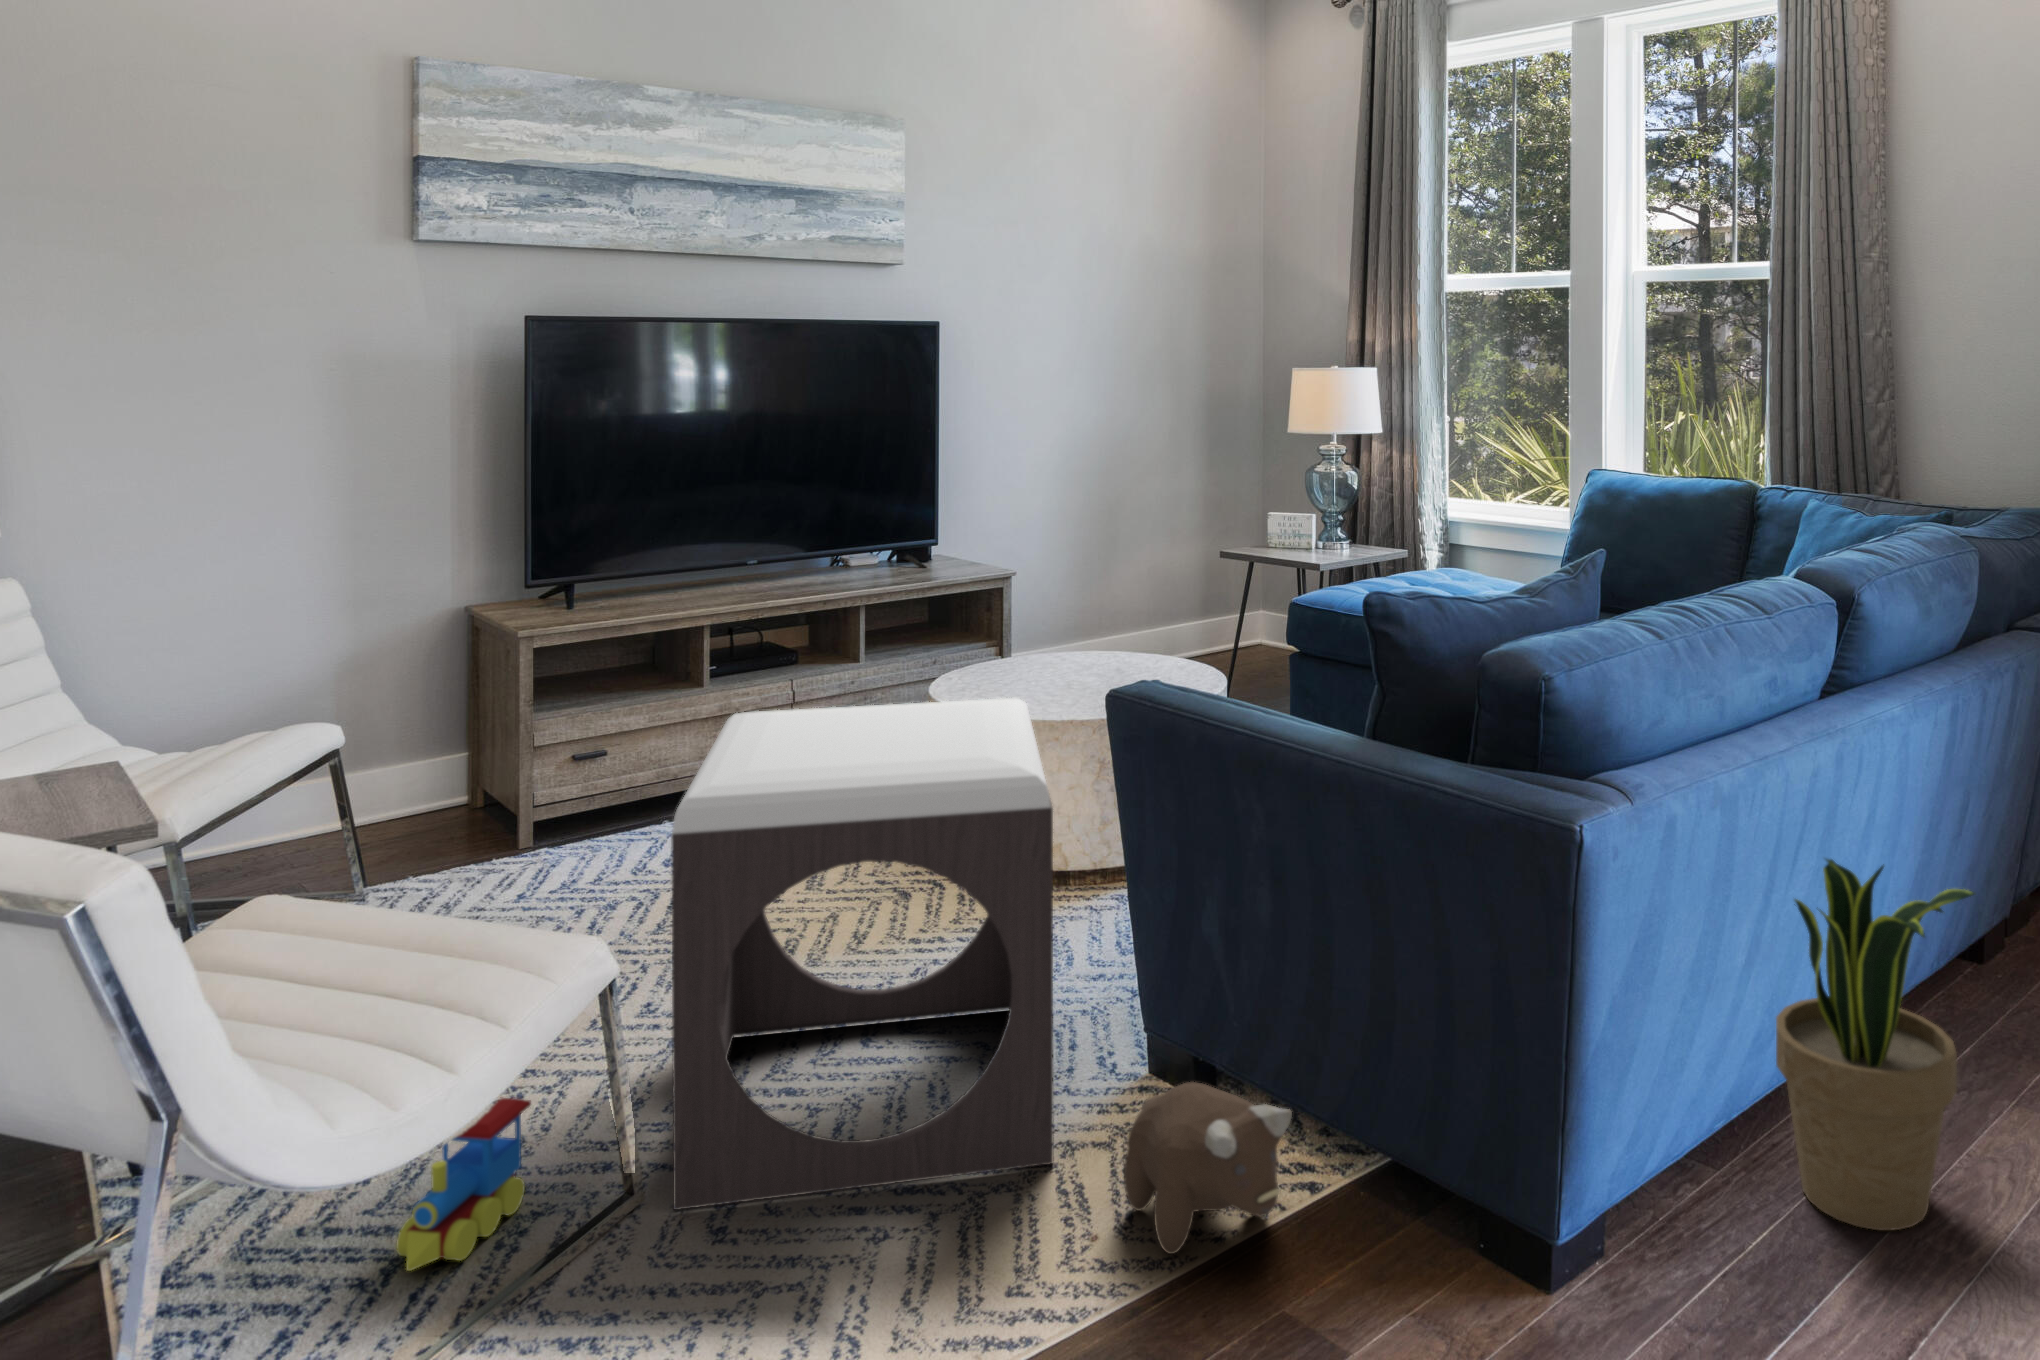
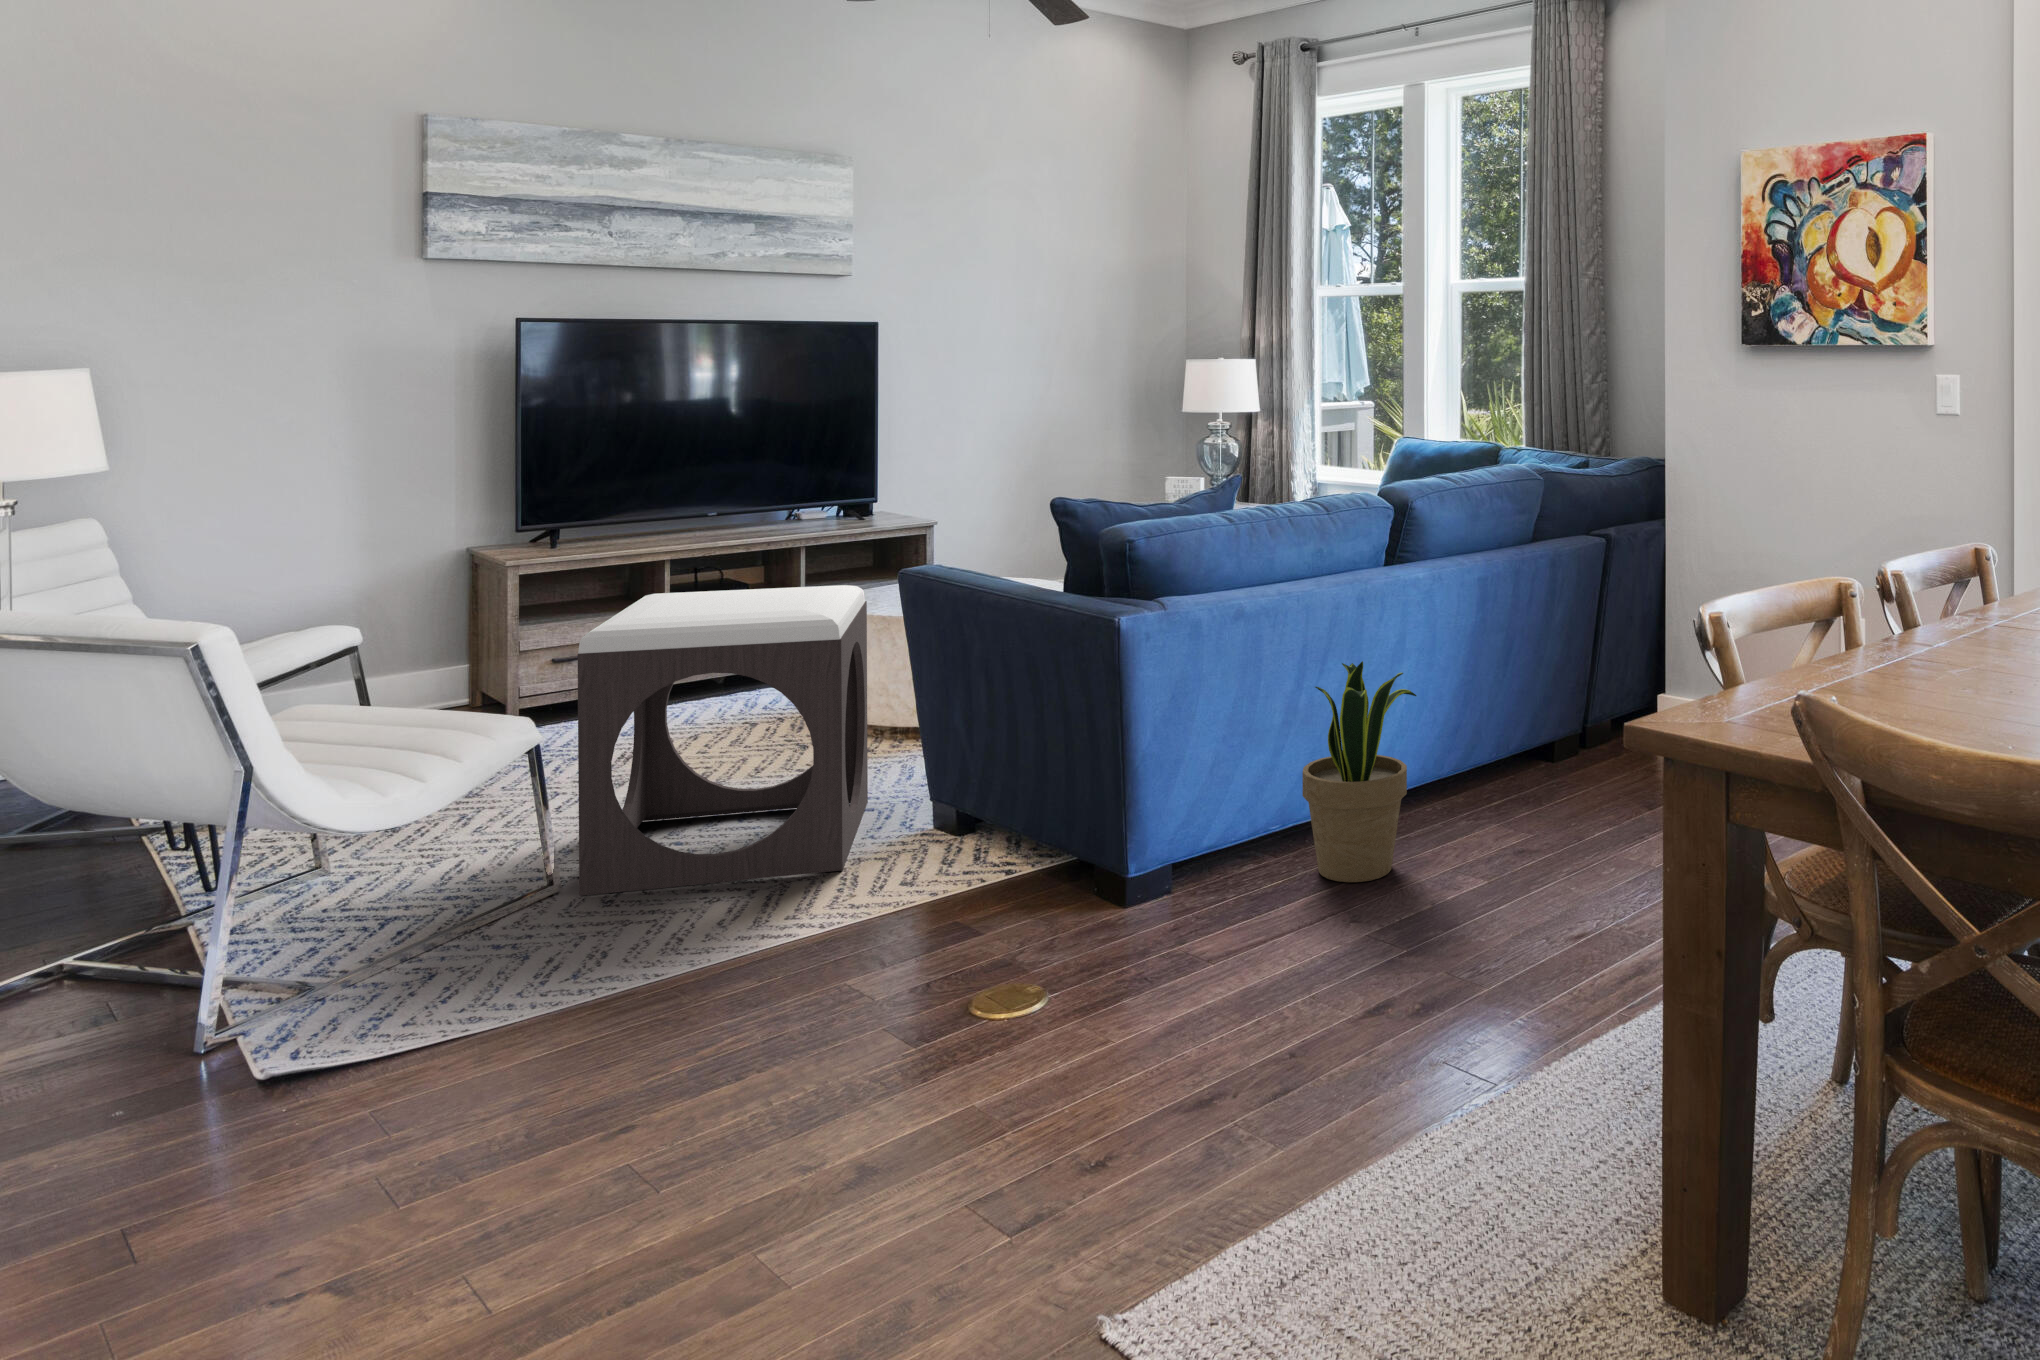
plush toy: present [1124,1082,1292,1254] -> none [877,806,976,903]
toy train: present [397,1098,531,1271] -> none [389,828,484,921]

